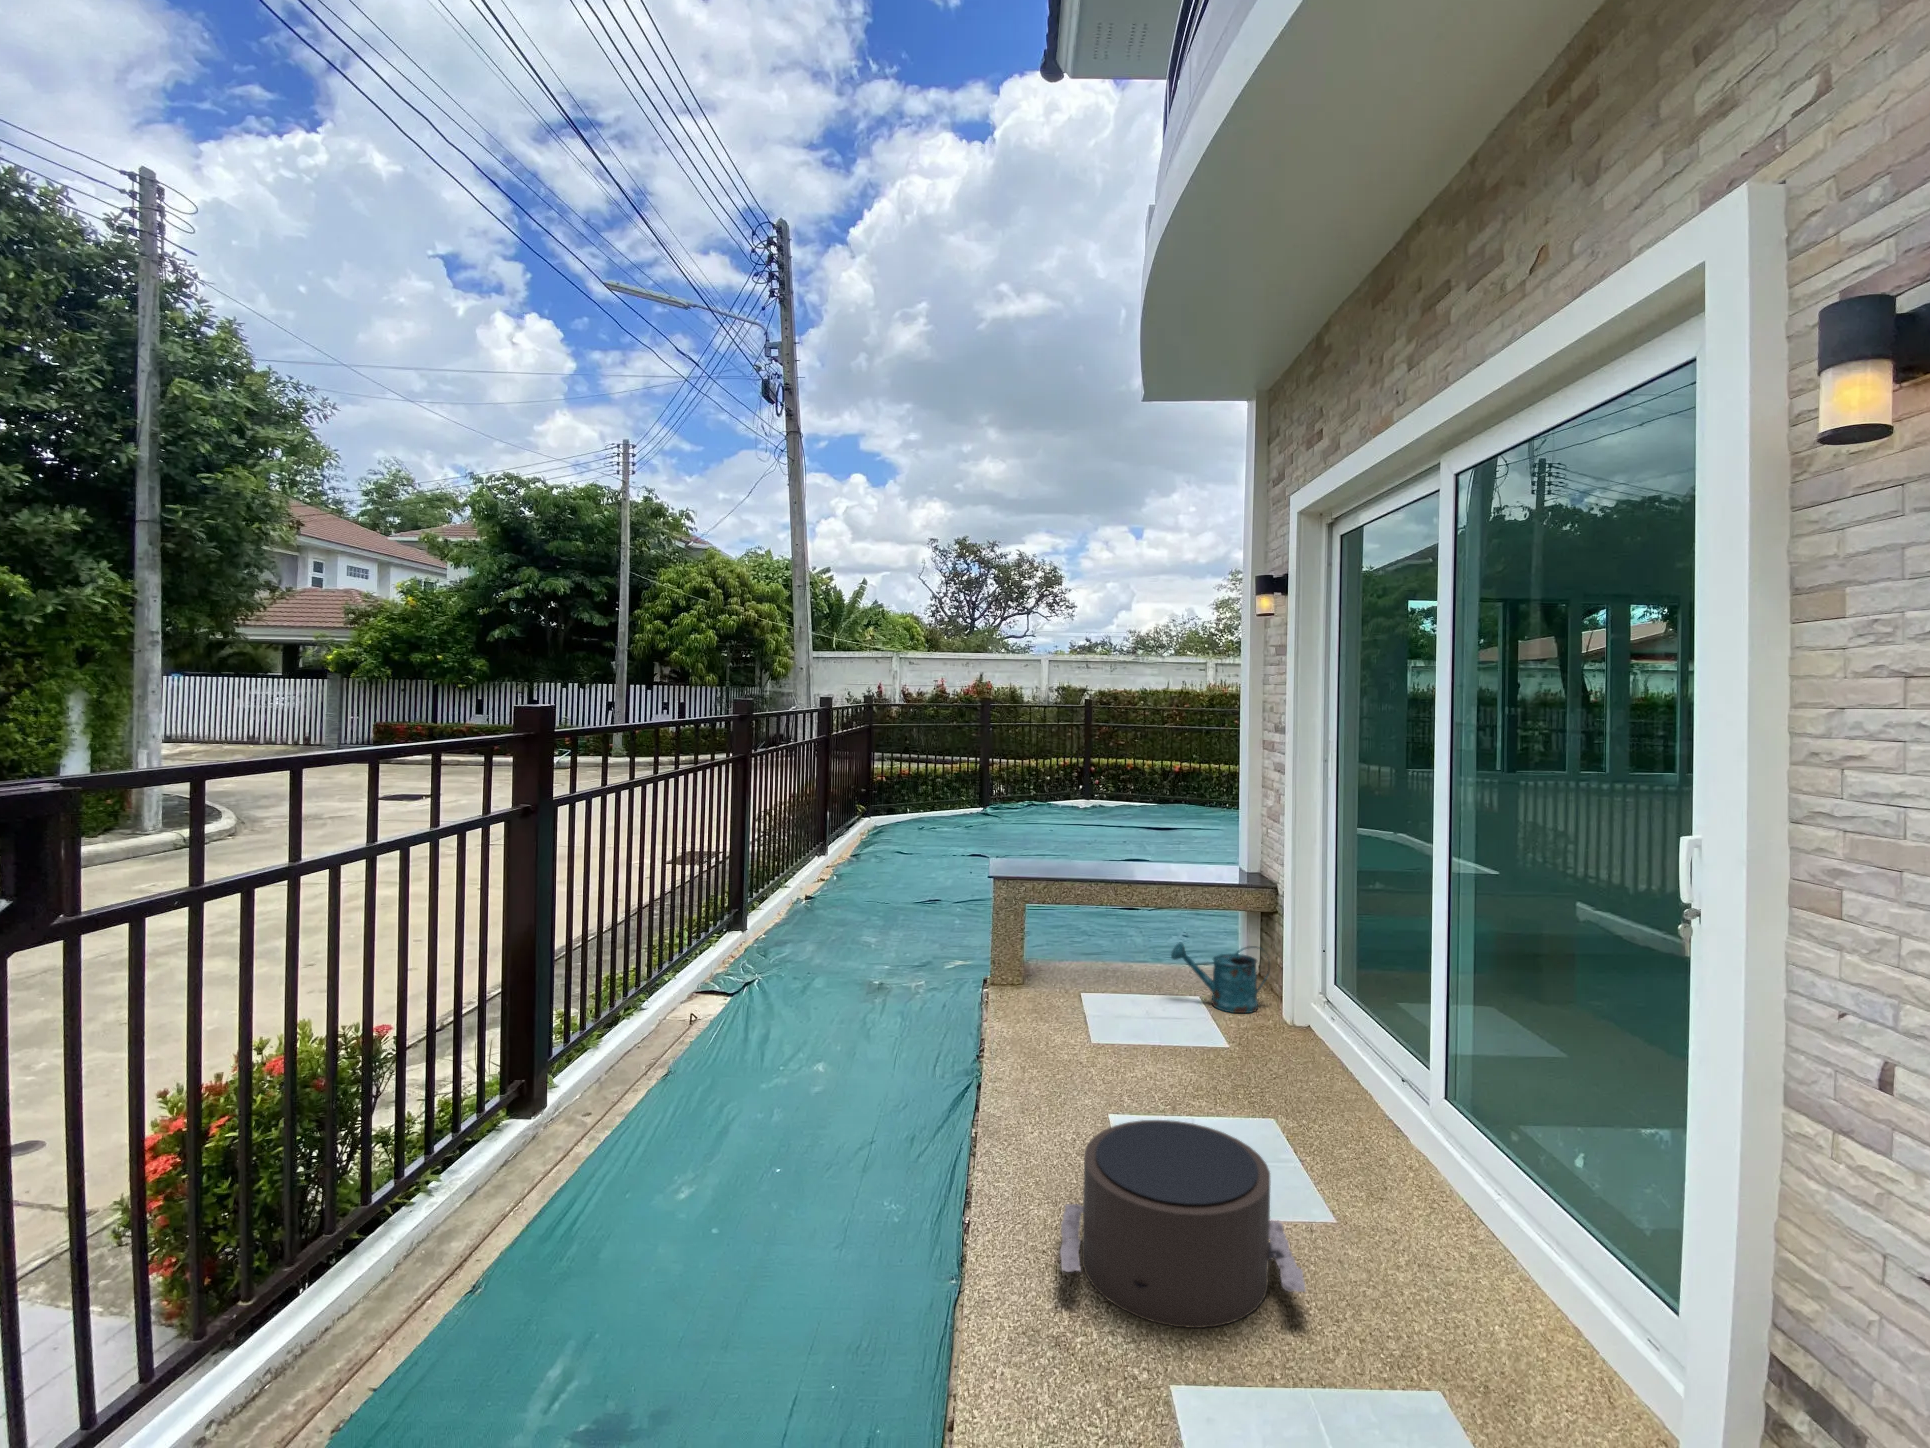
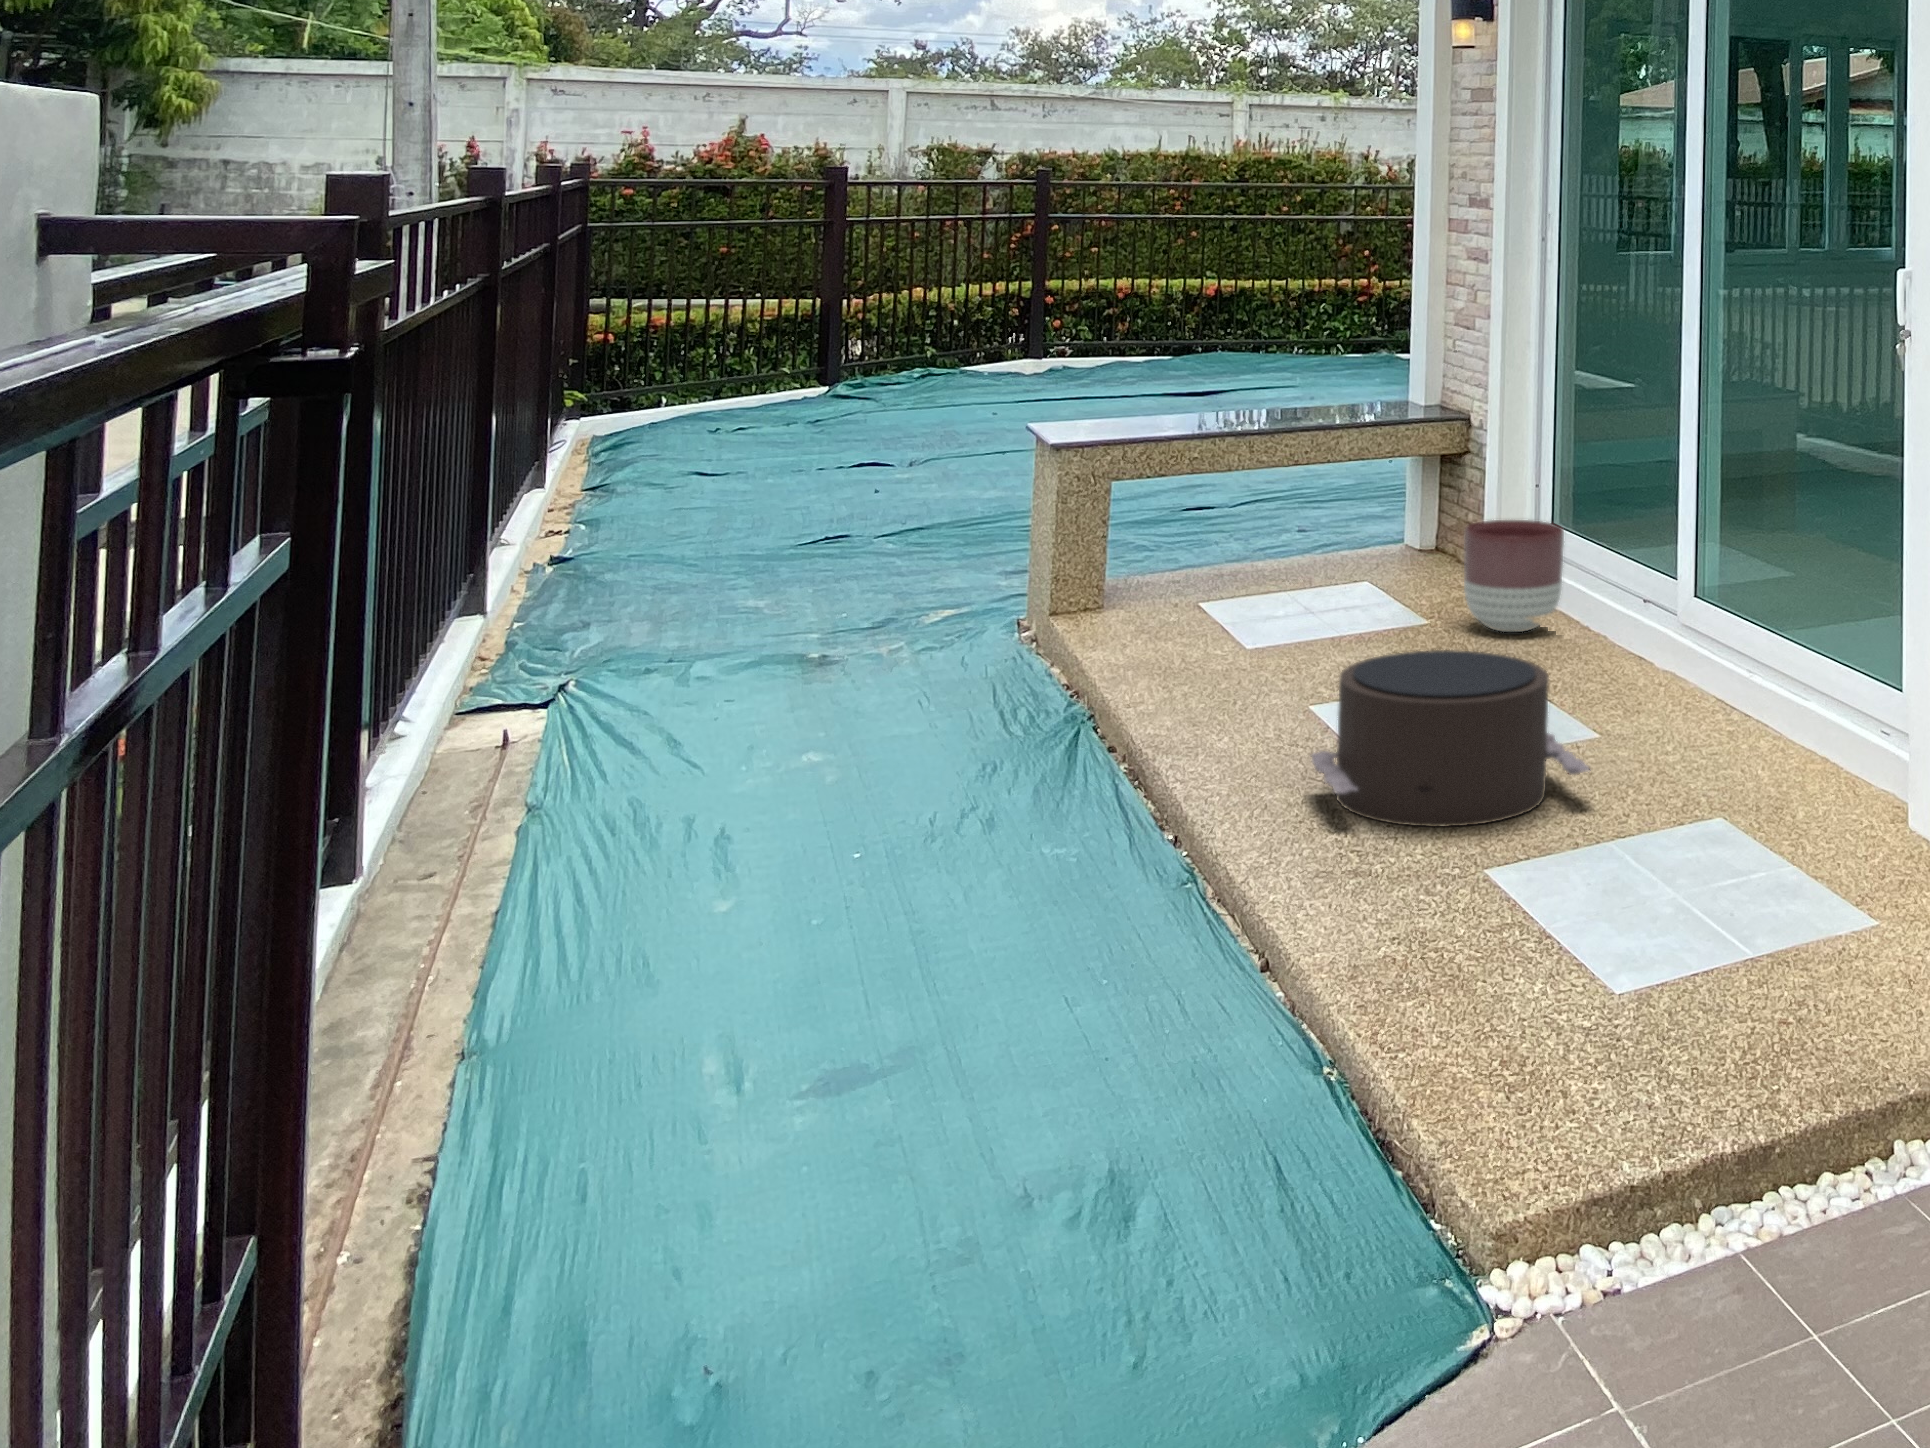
watering can: present [1171,942,1270,1013] -> none [1327,510,1465,606]
planter: none [1260,964,1337,1054] -> present [1464,520,1564,632]

